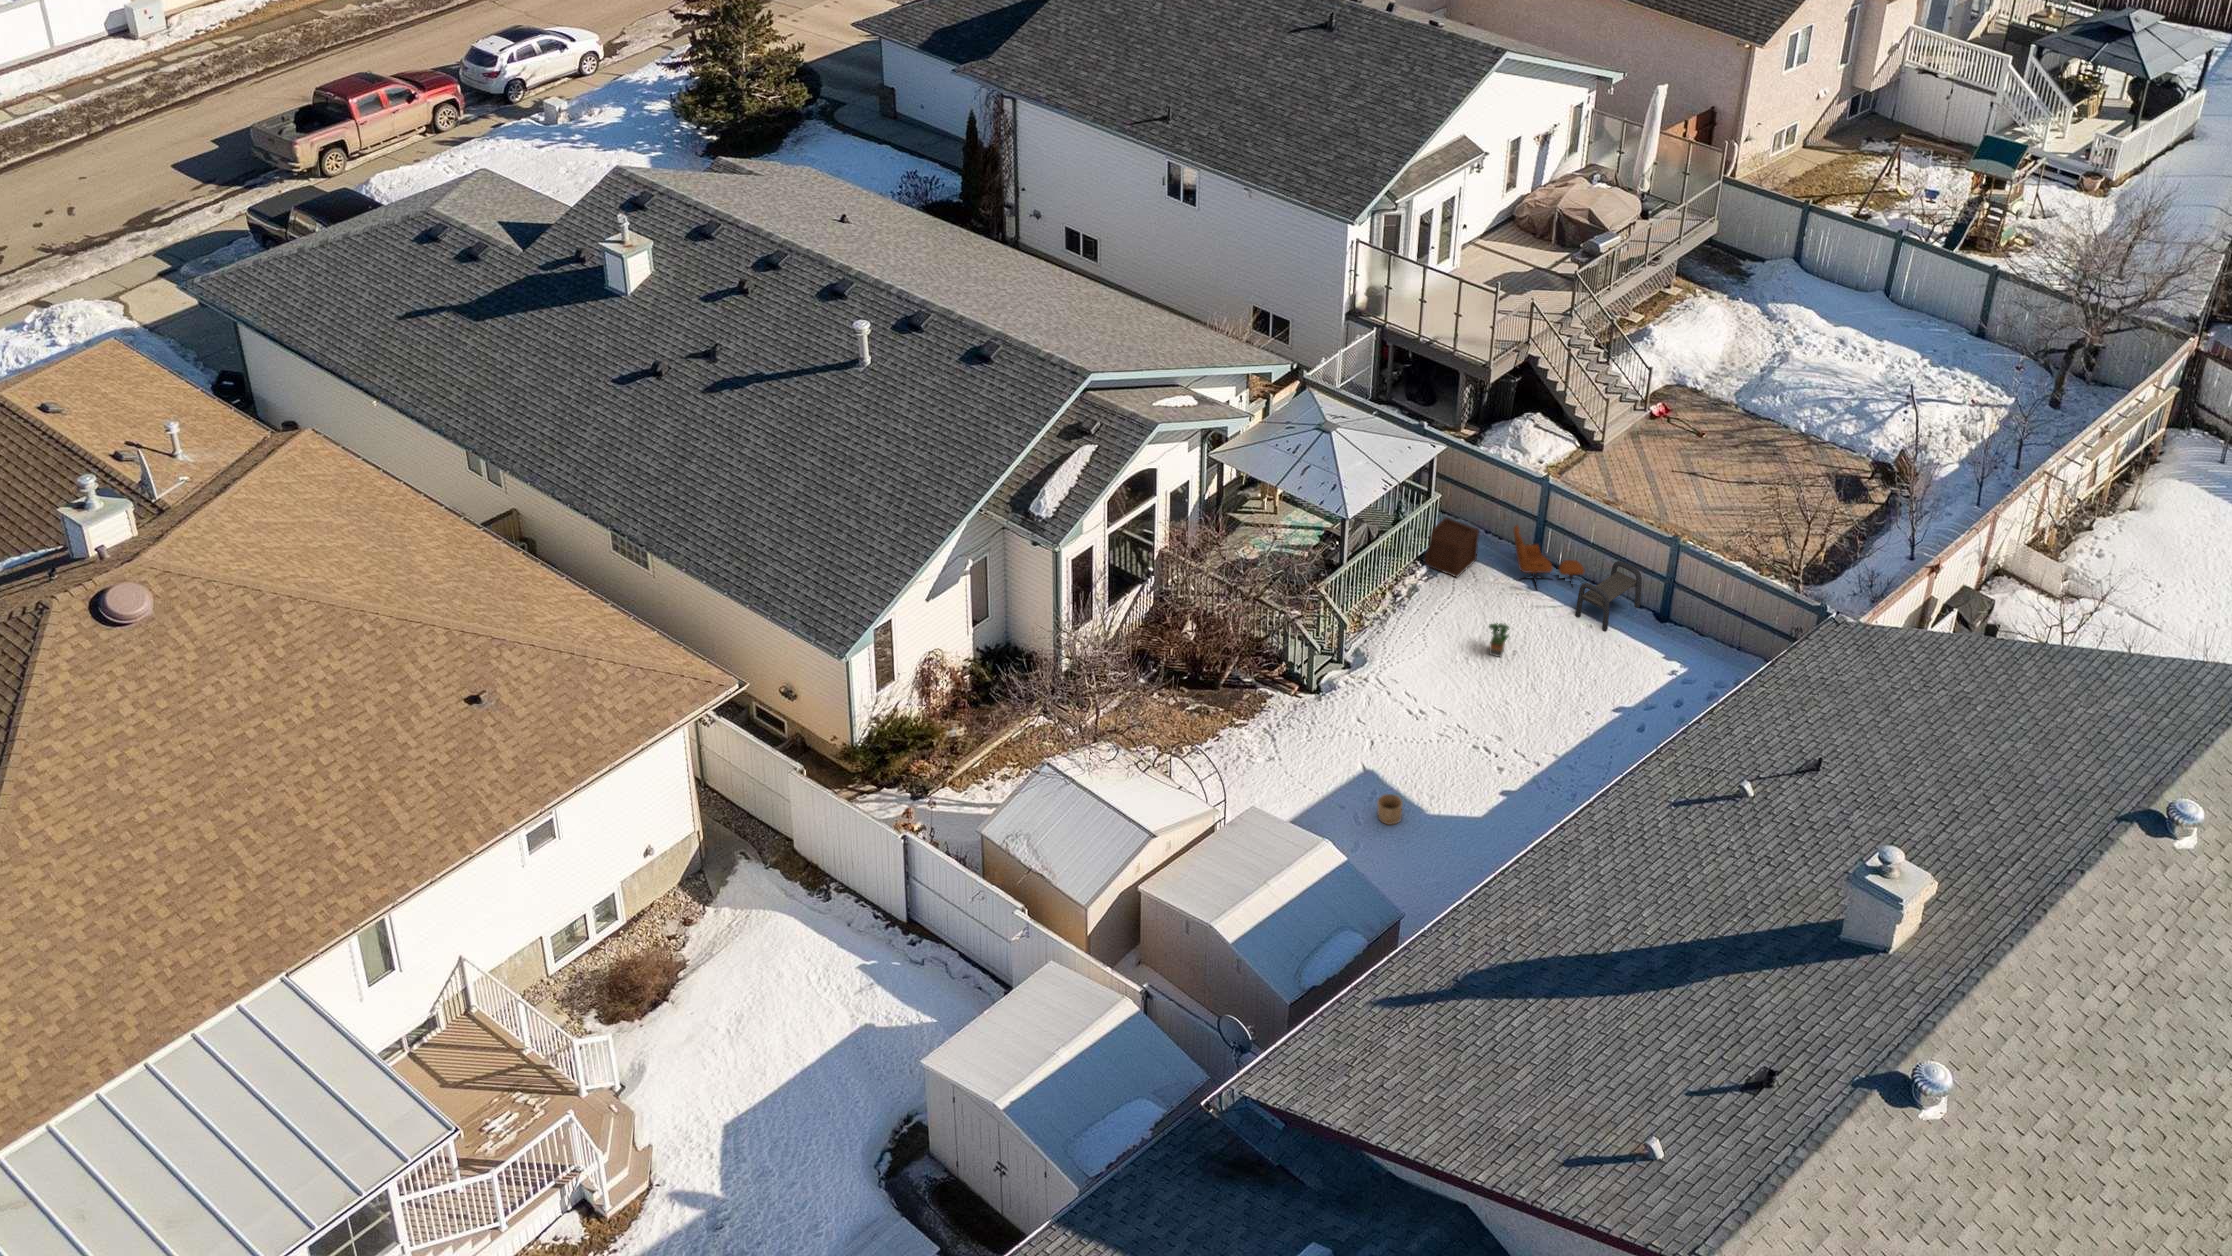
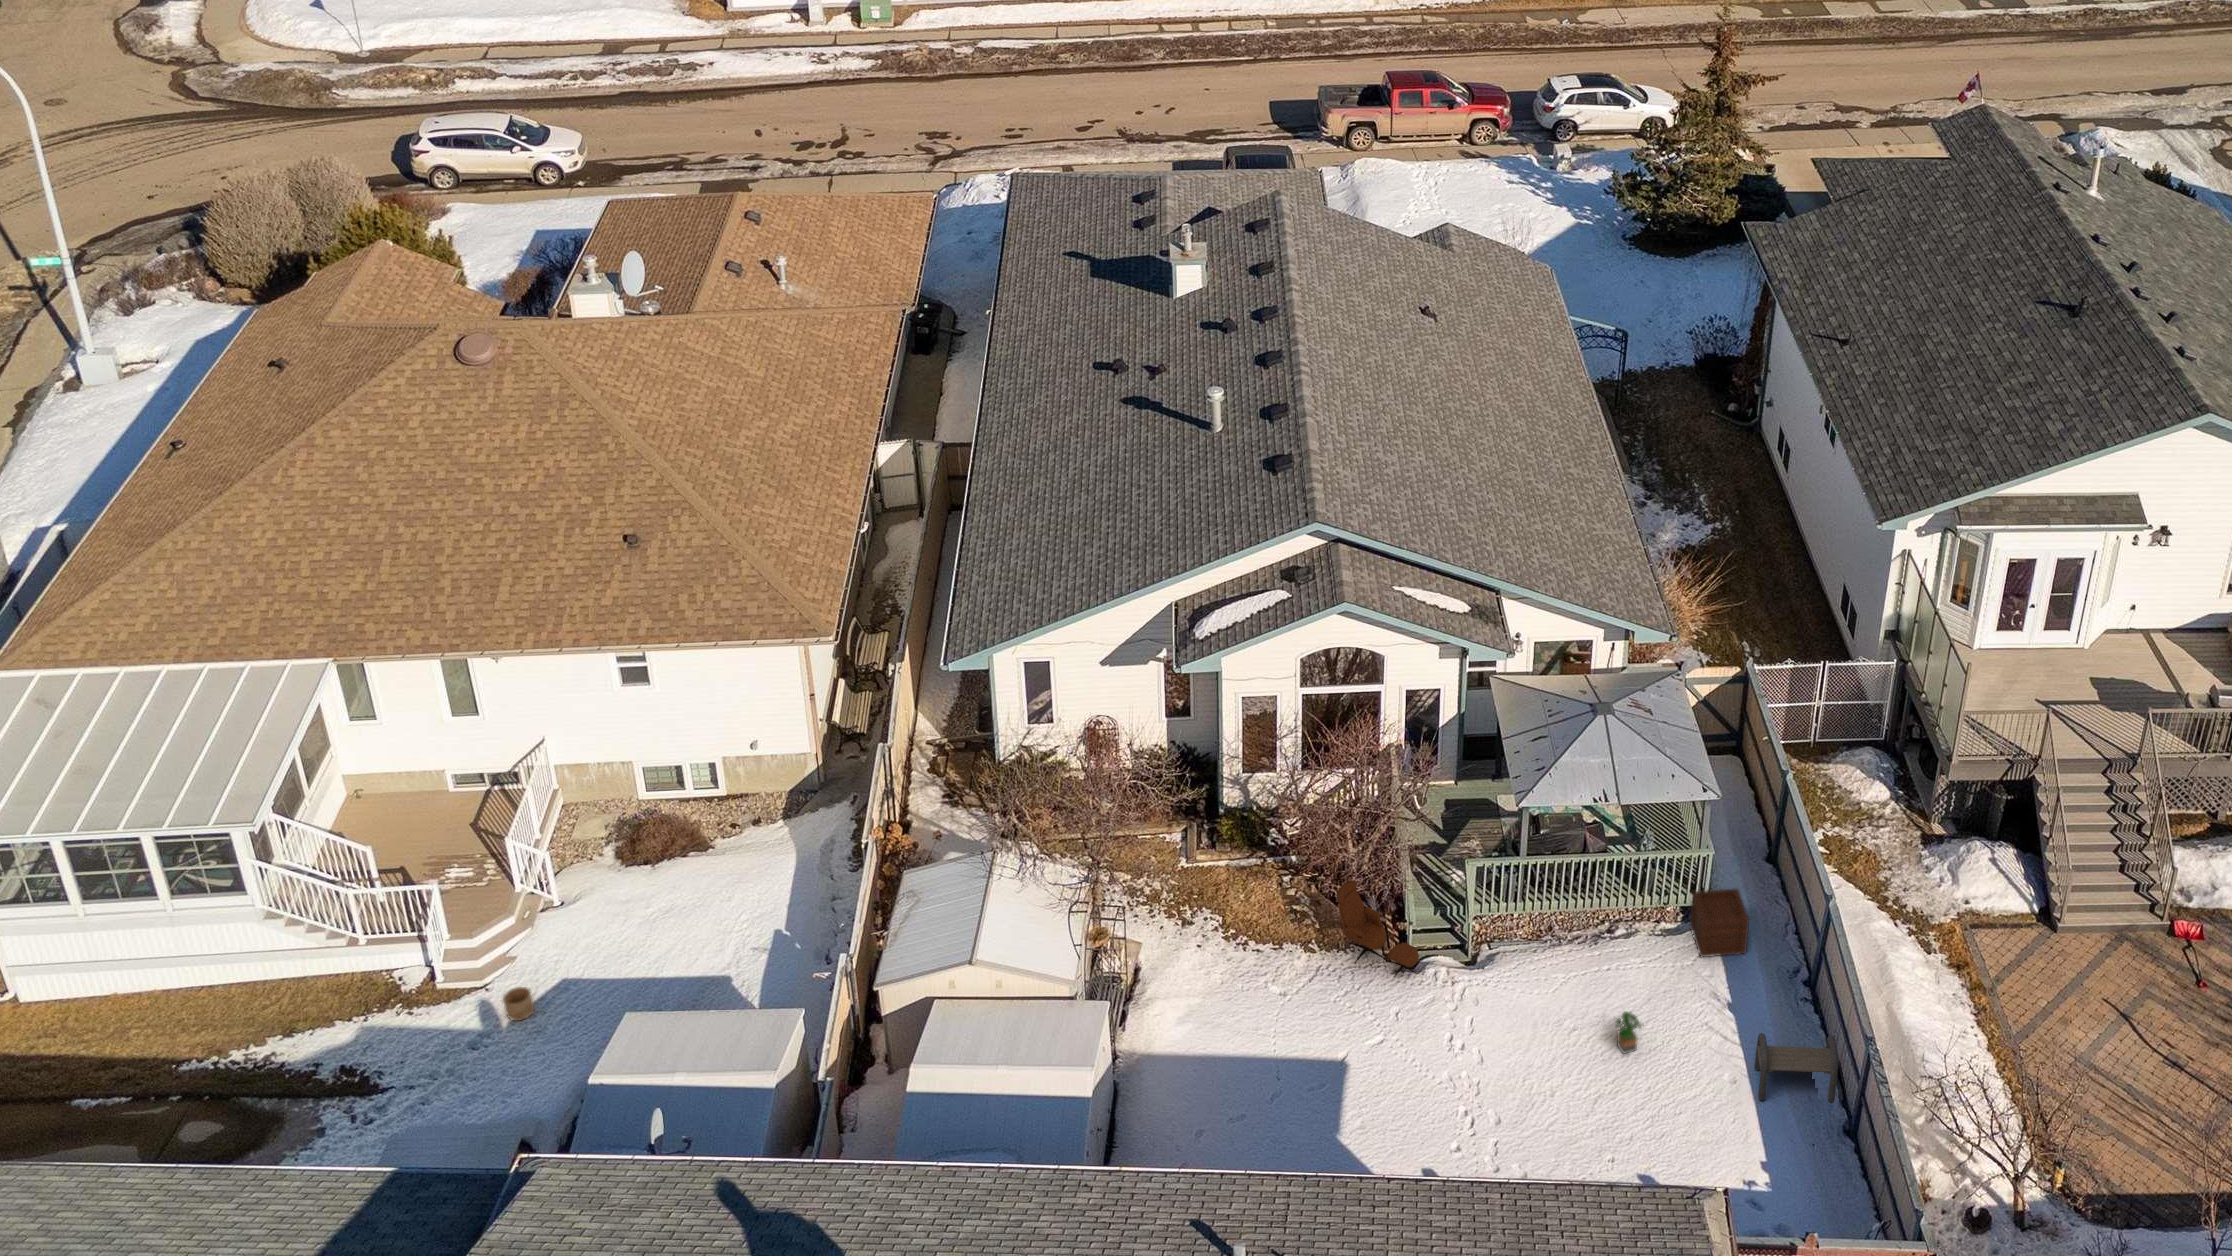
lounge chair: present [1513,525,1584,584] -> present [1337,881,1419,977]
wooden bucket: present [1377,794,1403,825] -> present [503,987,534,1021]

